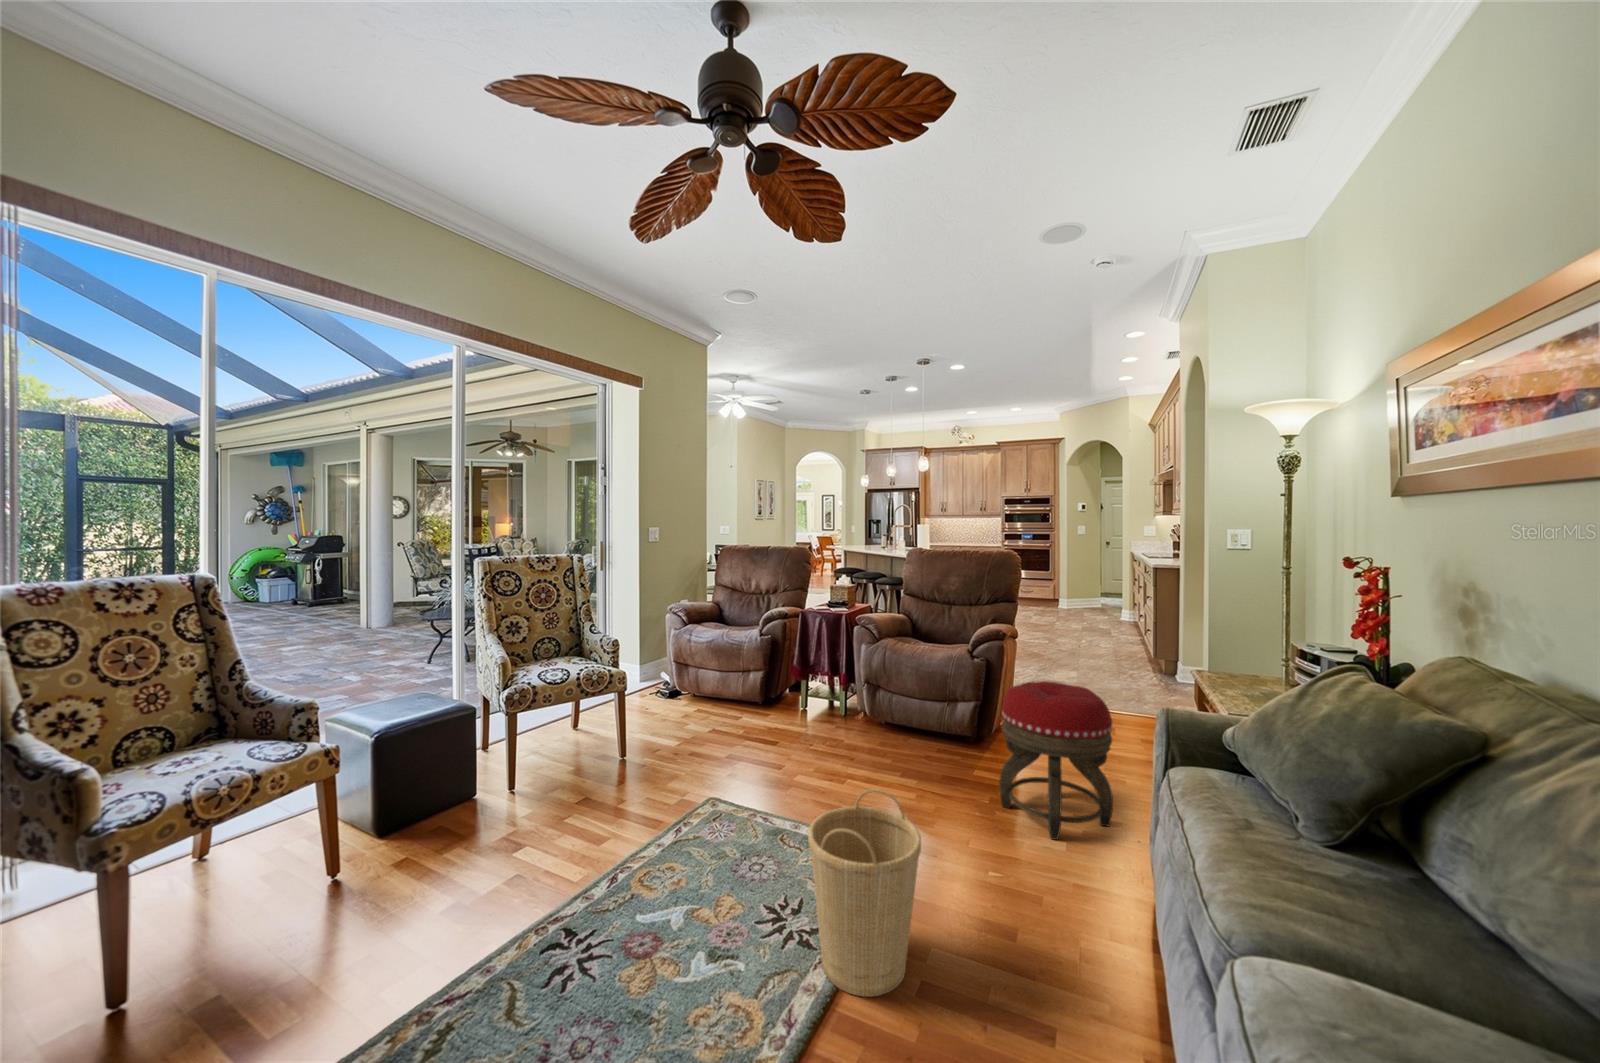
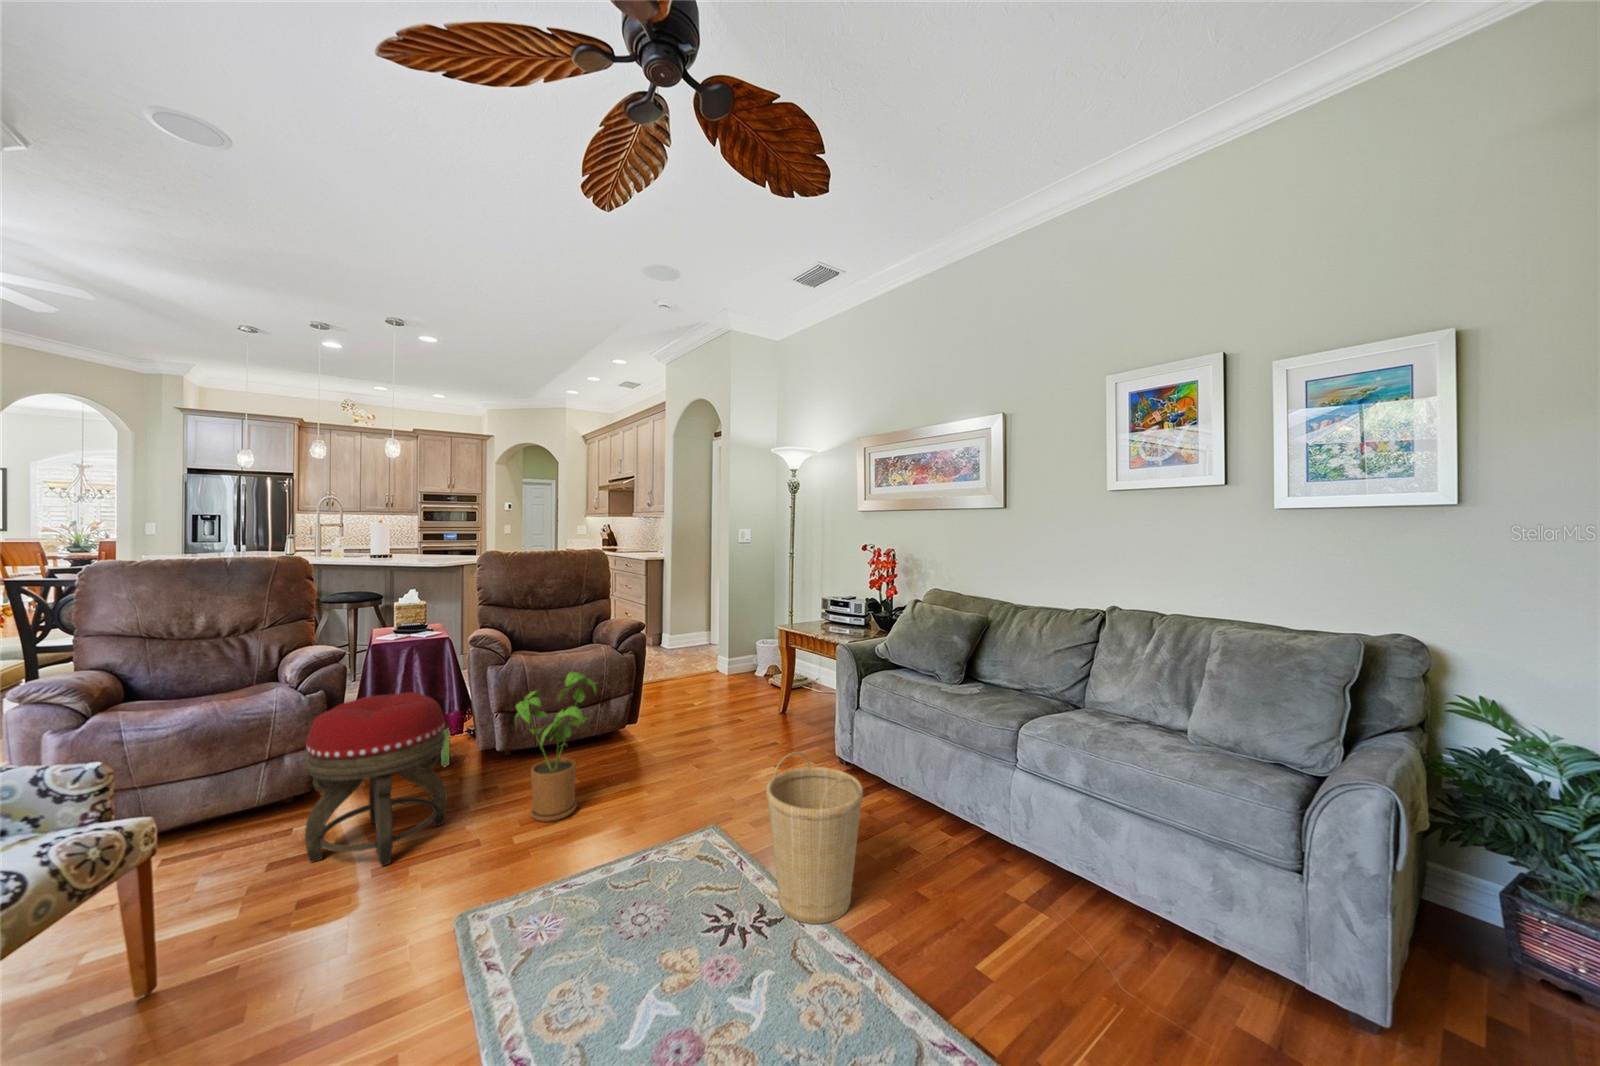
house plant: none [814,656,883,780] -> present [515,672,597,822]
footstool: present [999,681,1113,840] -> present [305,692,448,866]

